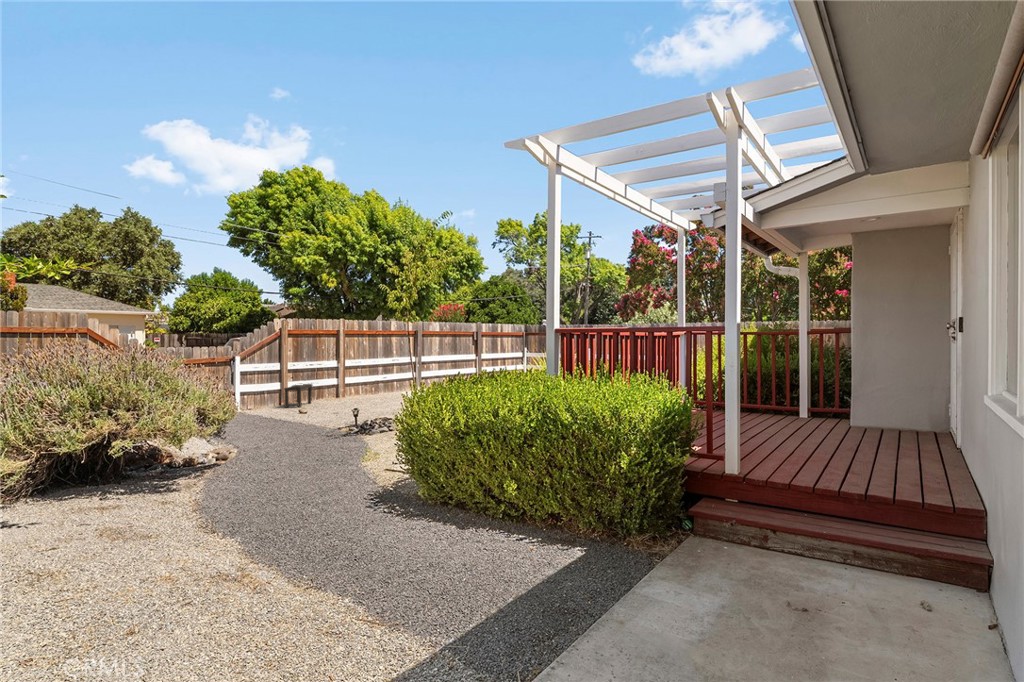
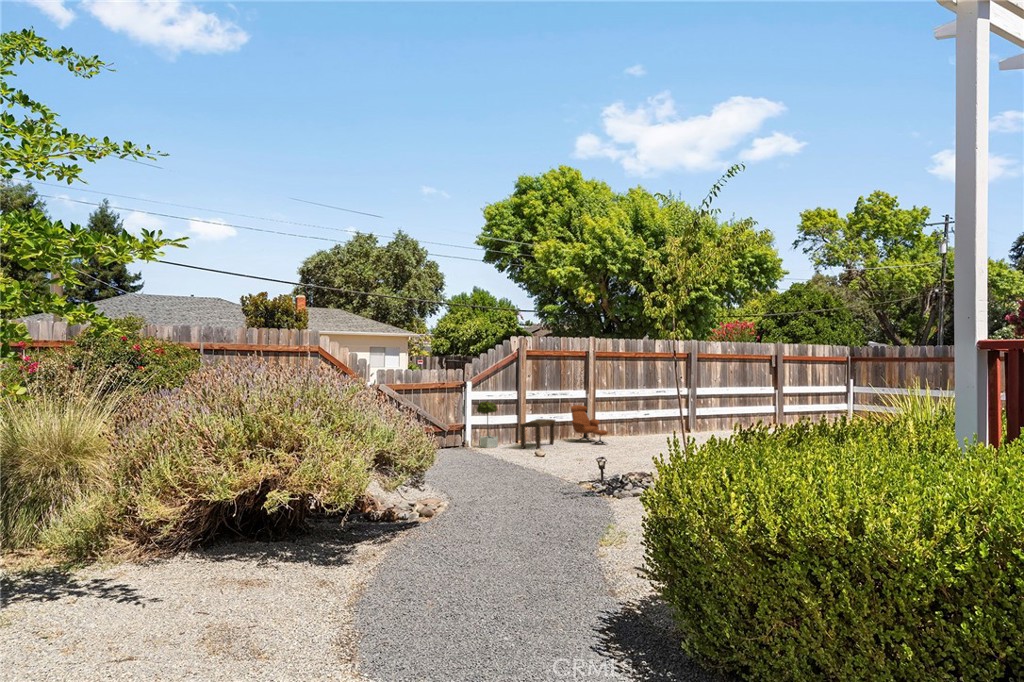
potted tree: none [246,370,264,408] -> present [477,401,498,448]
lounge chair: none [325,372,355,402] -> present [571,405,608,444]

